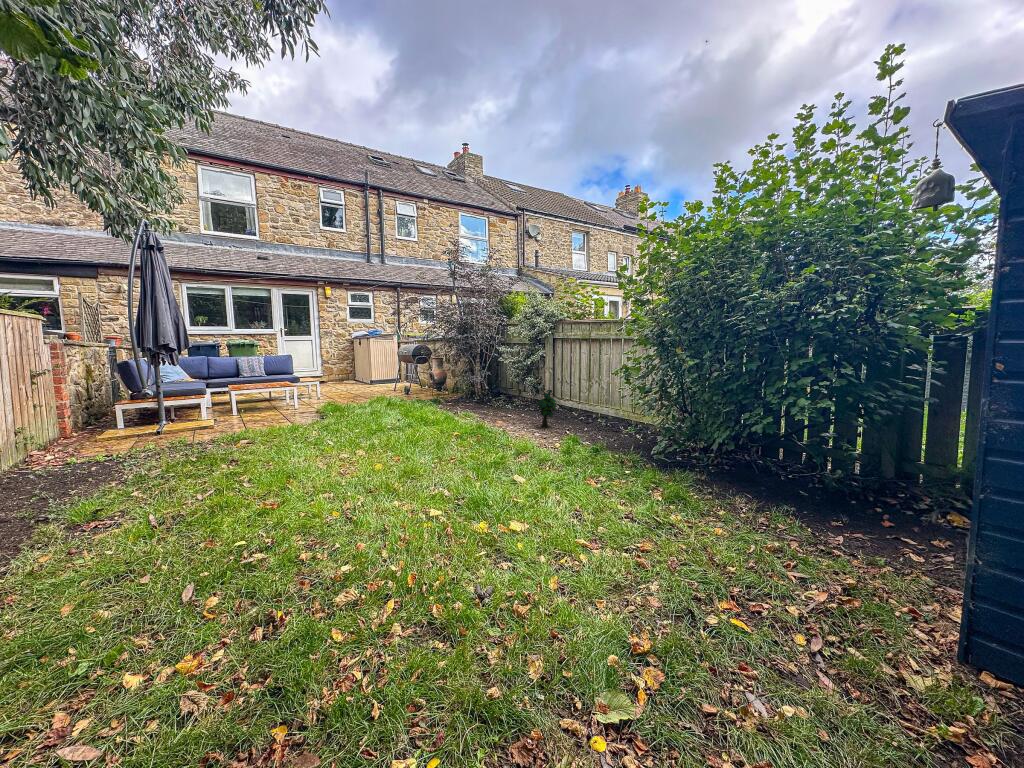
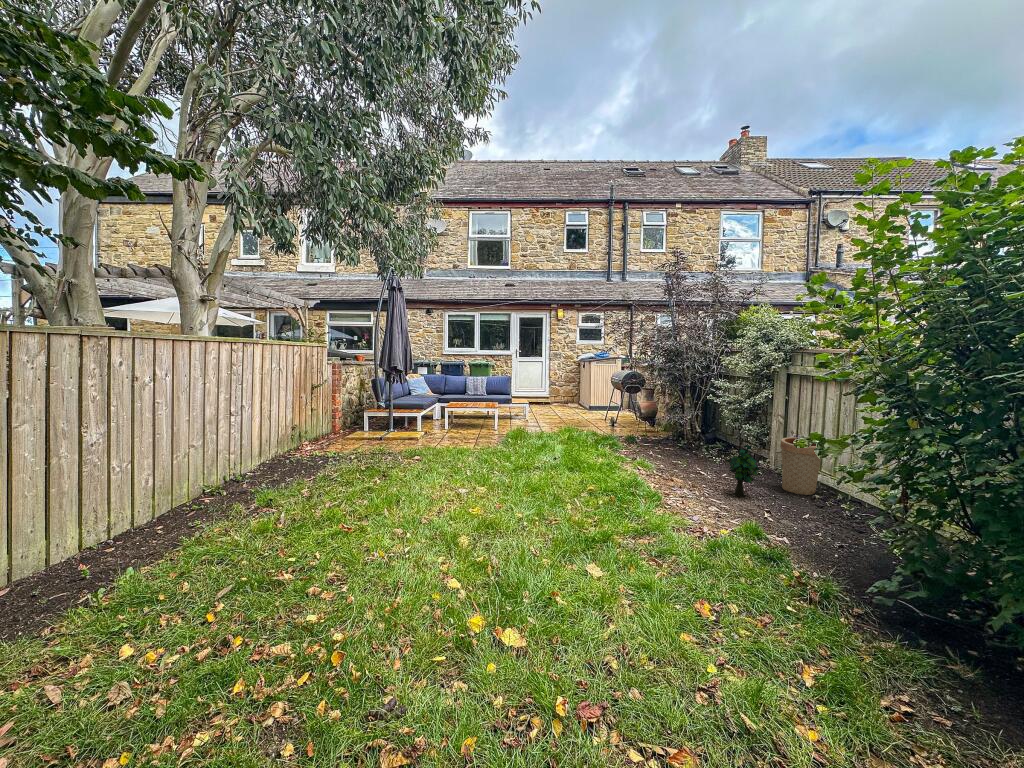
basket: none [562,382,587,420] -> present [780,437,821,495]

